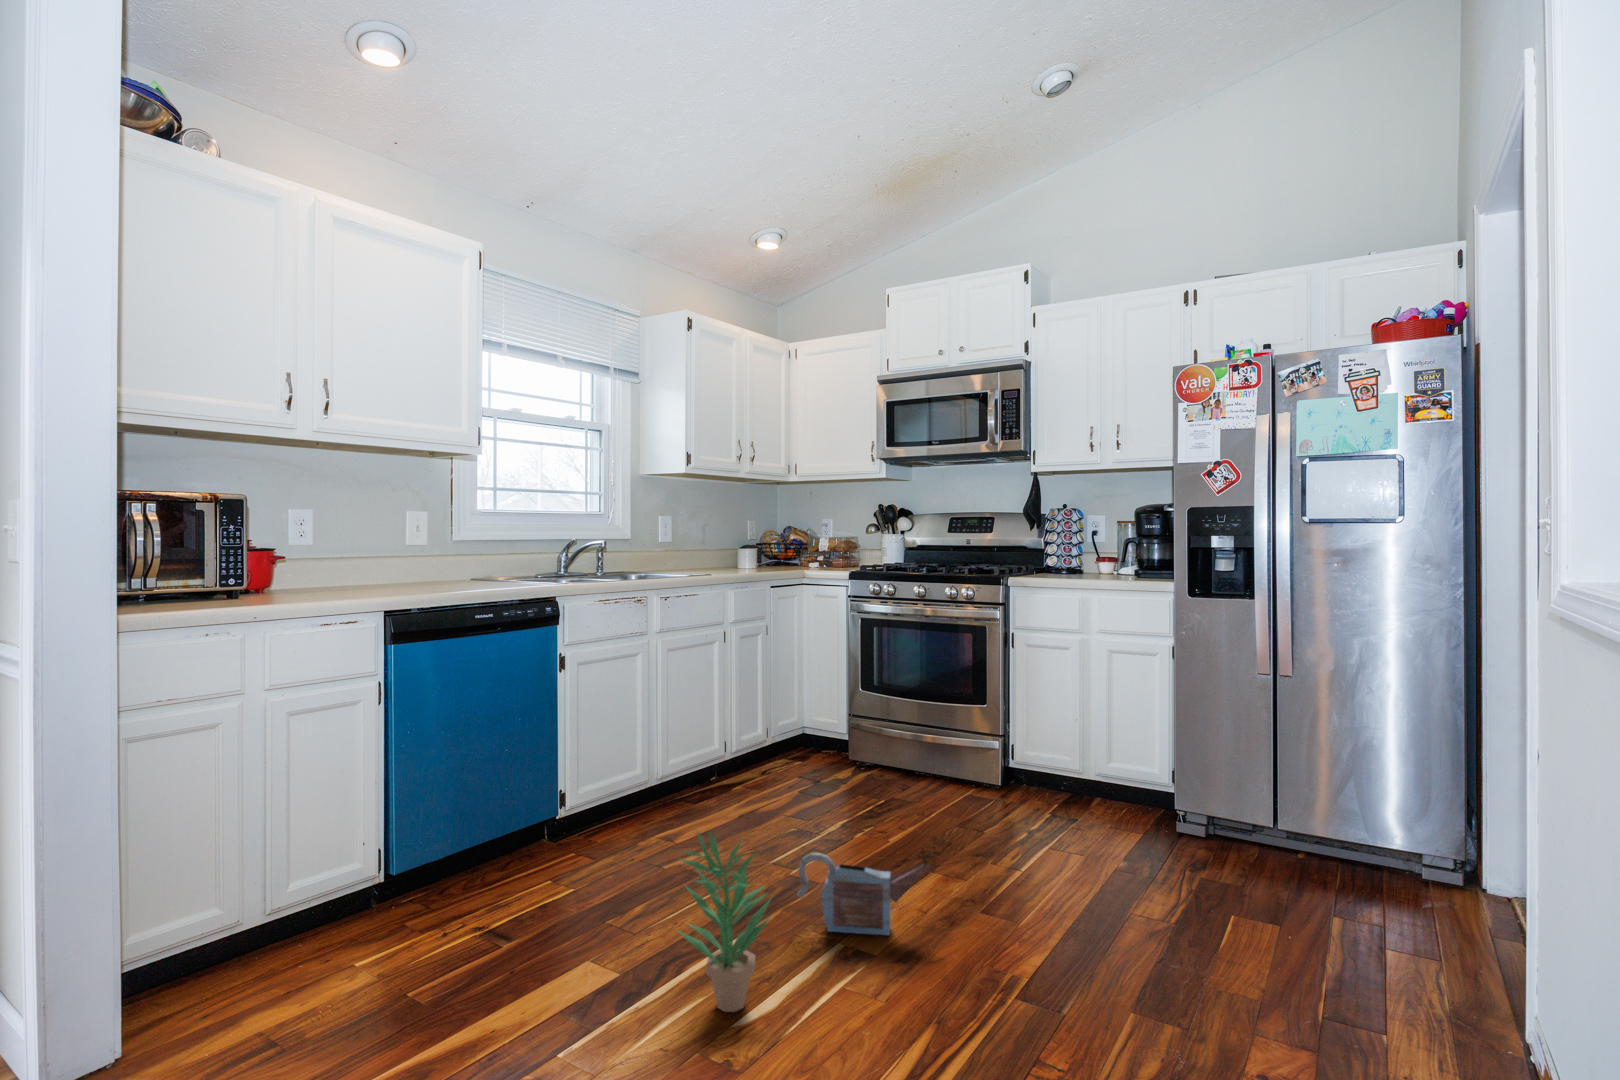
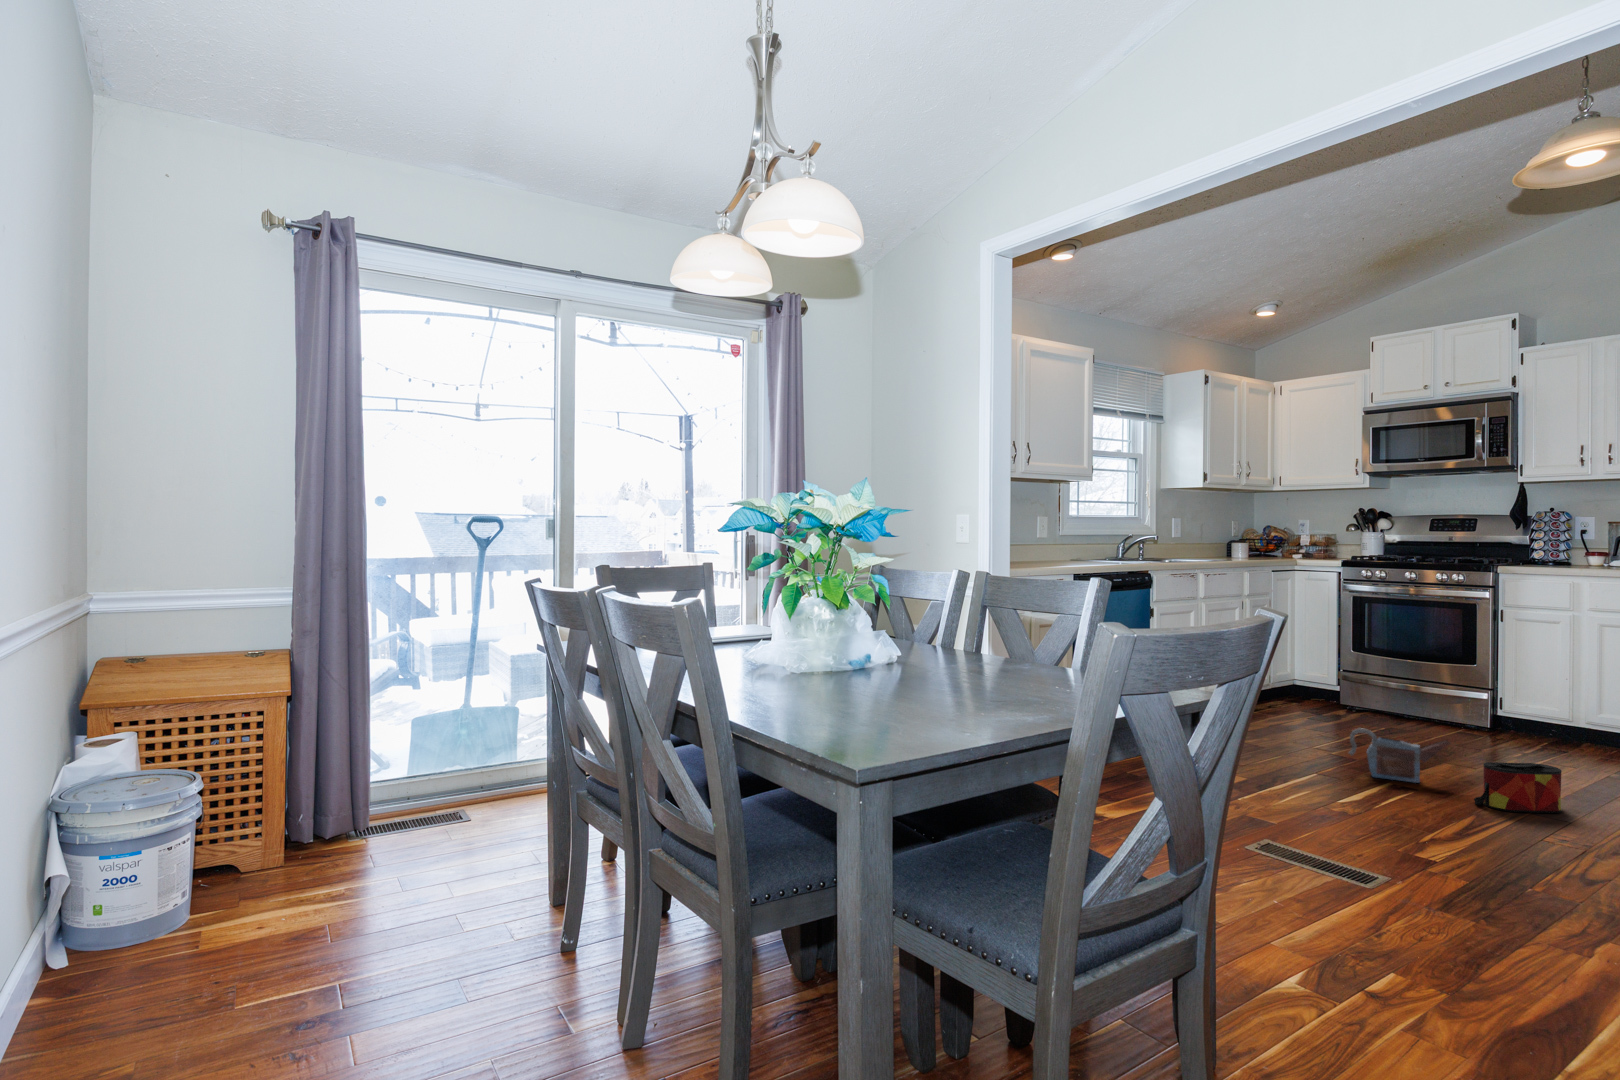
potted plant: present [678,831,771,1012] -> none [1291,692,1352,795]
bag: none [950,897,1062,995] -> present [1474,762,1561,813]

